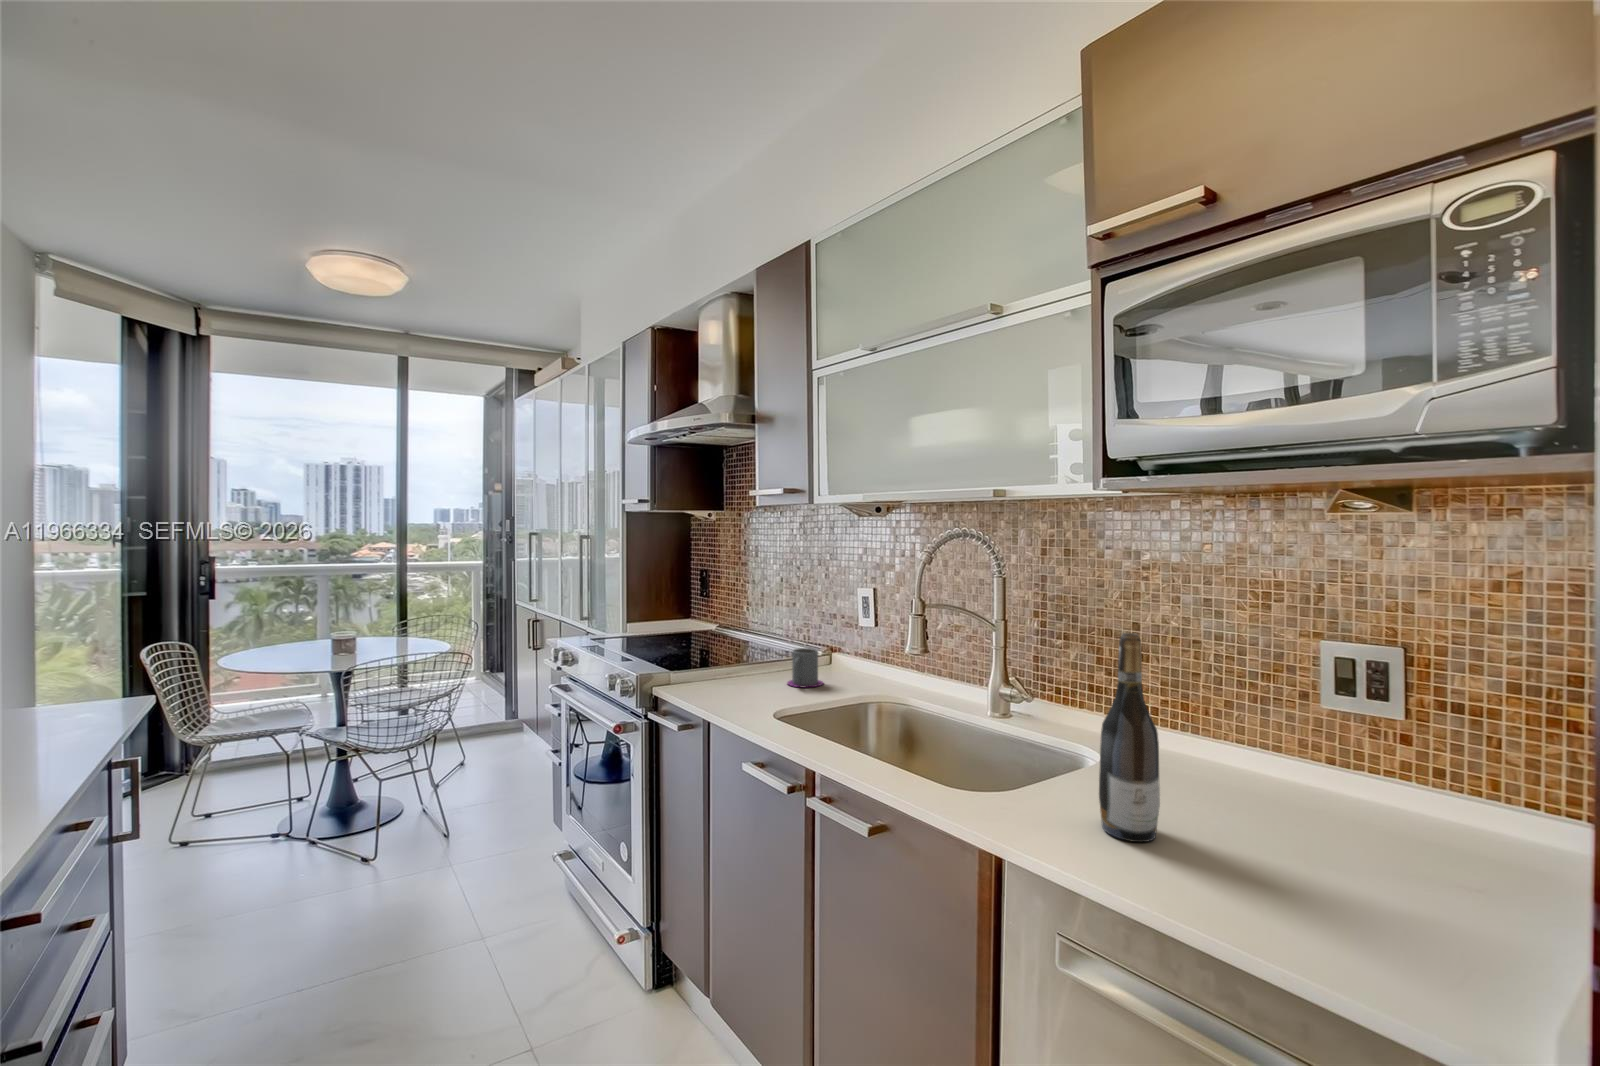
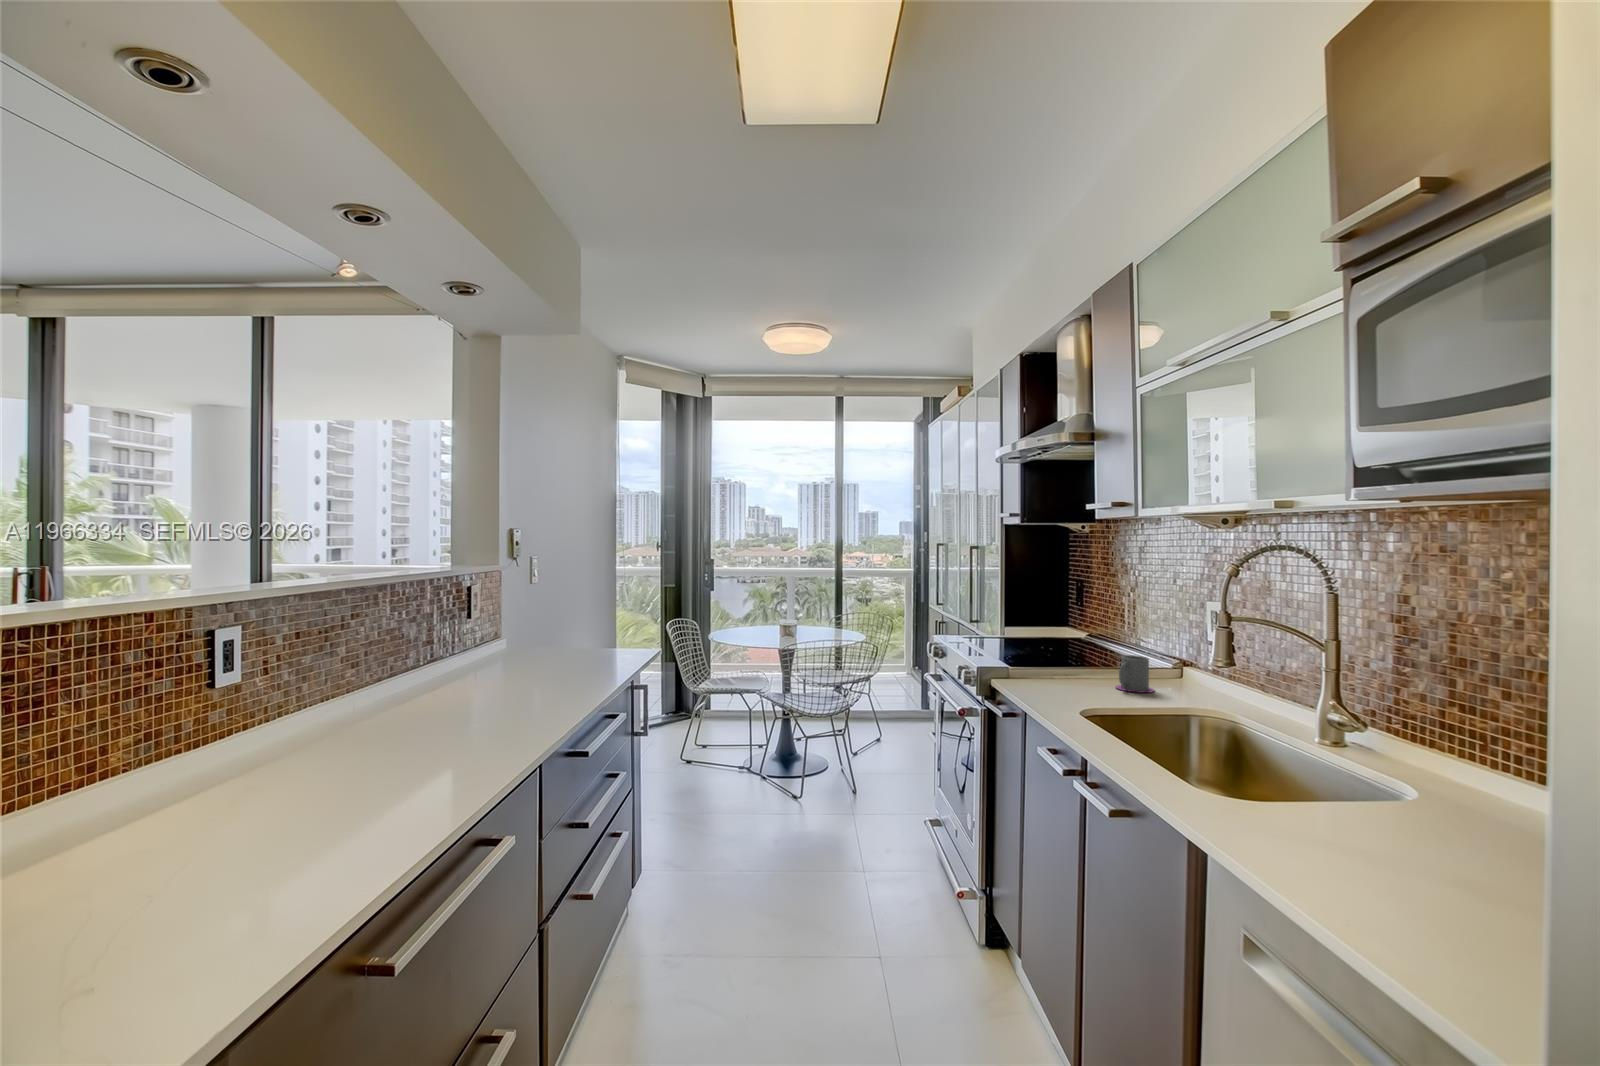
wine bottle: present [1099,633,1160,842] -> none [1320,644,1390,854]

